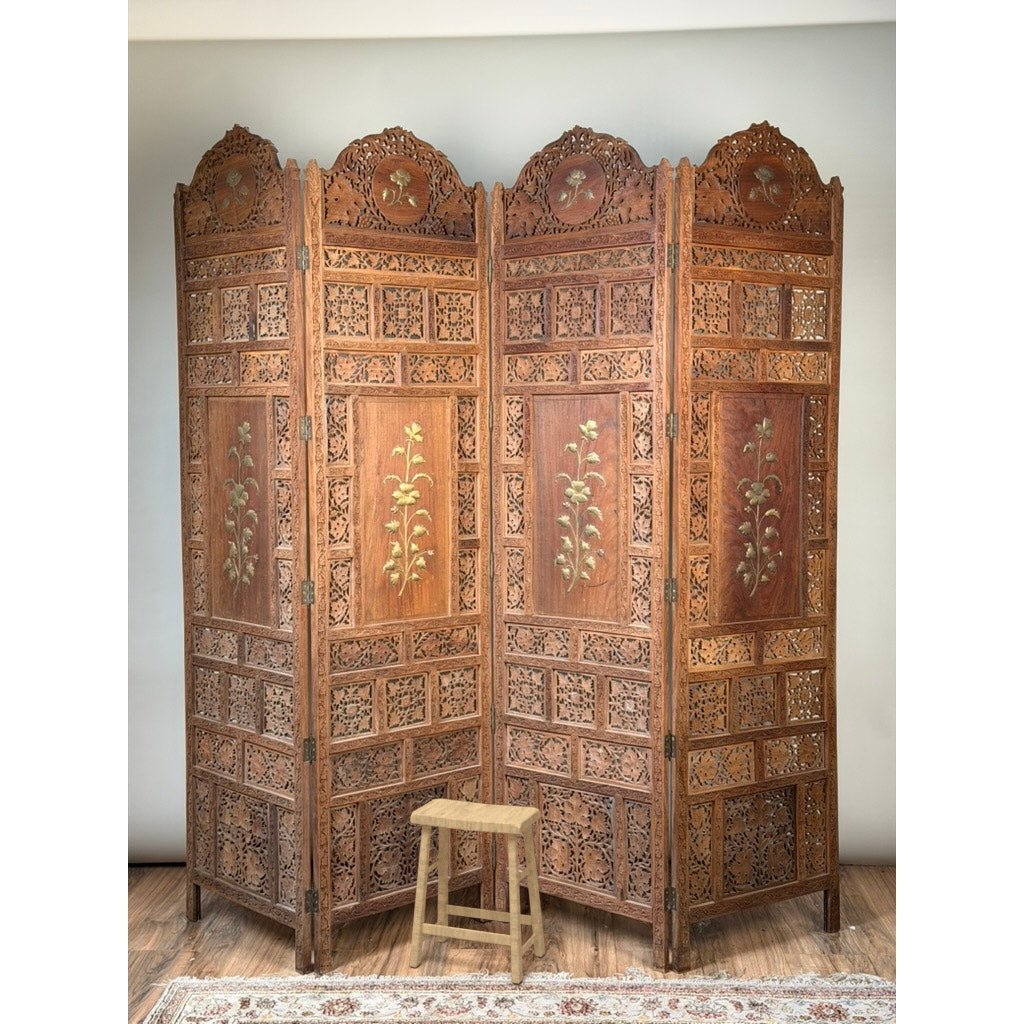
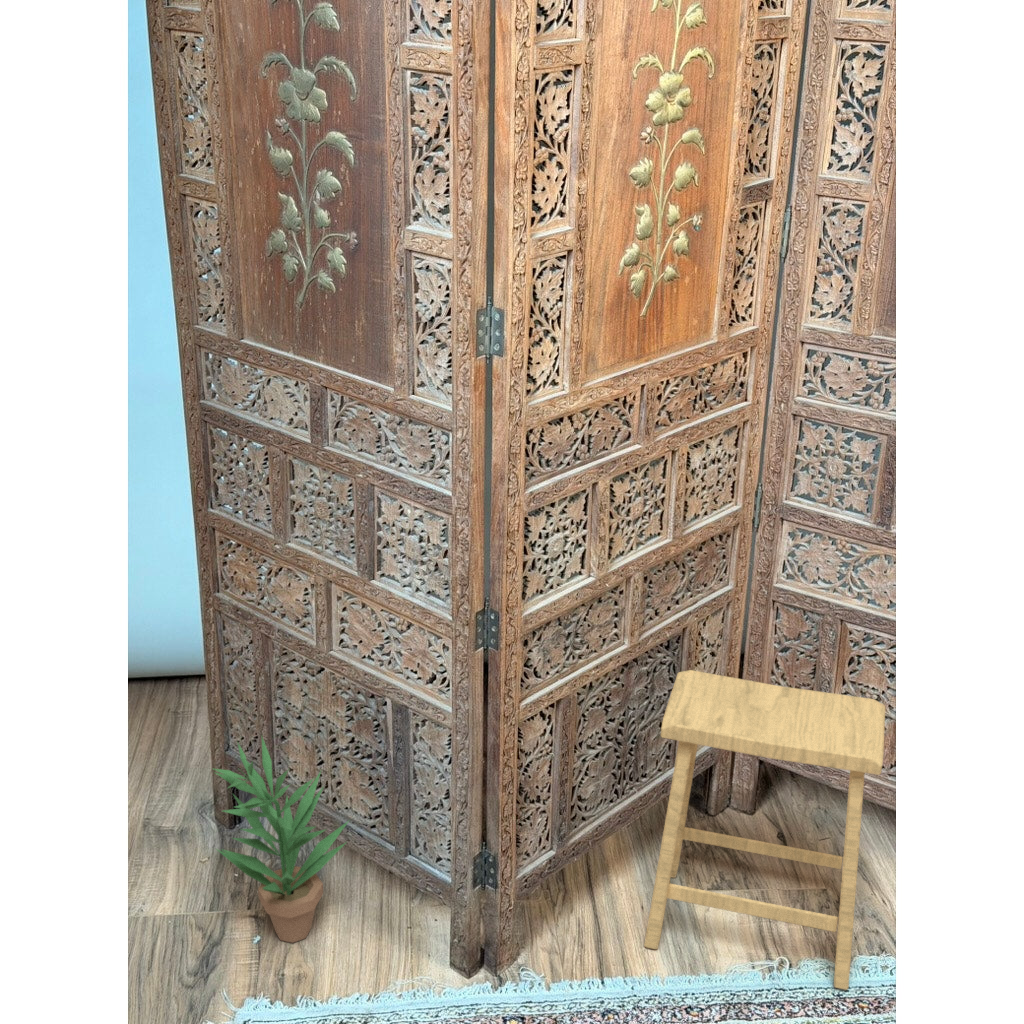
potted plant: none [169,828,247,961] -> present [214,738,348,943]

